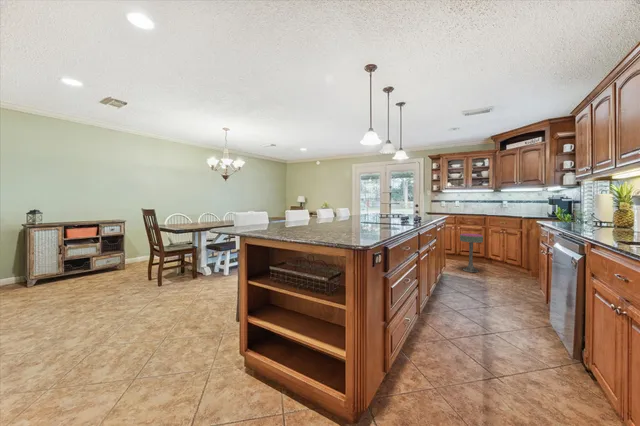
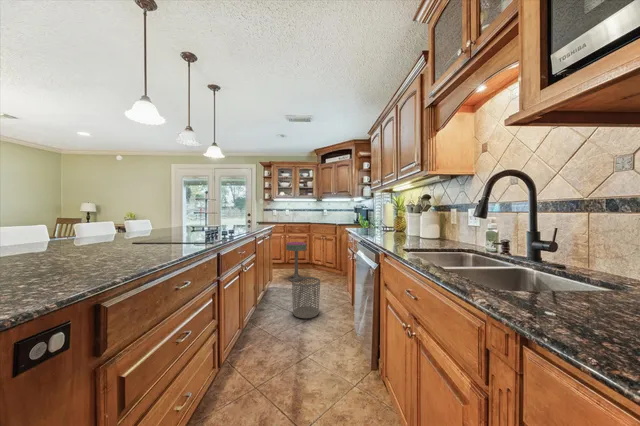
waste bin: none [473,266,505,304] -> present [292,277,320,318]

